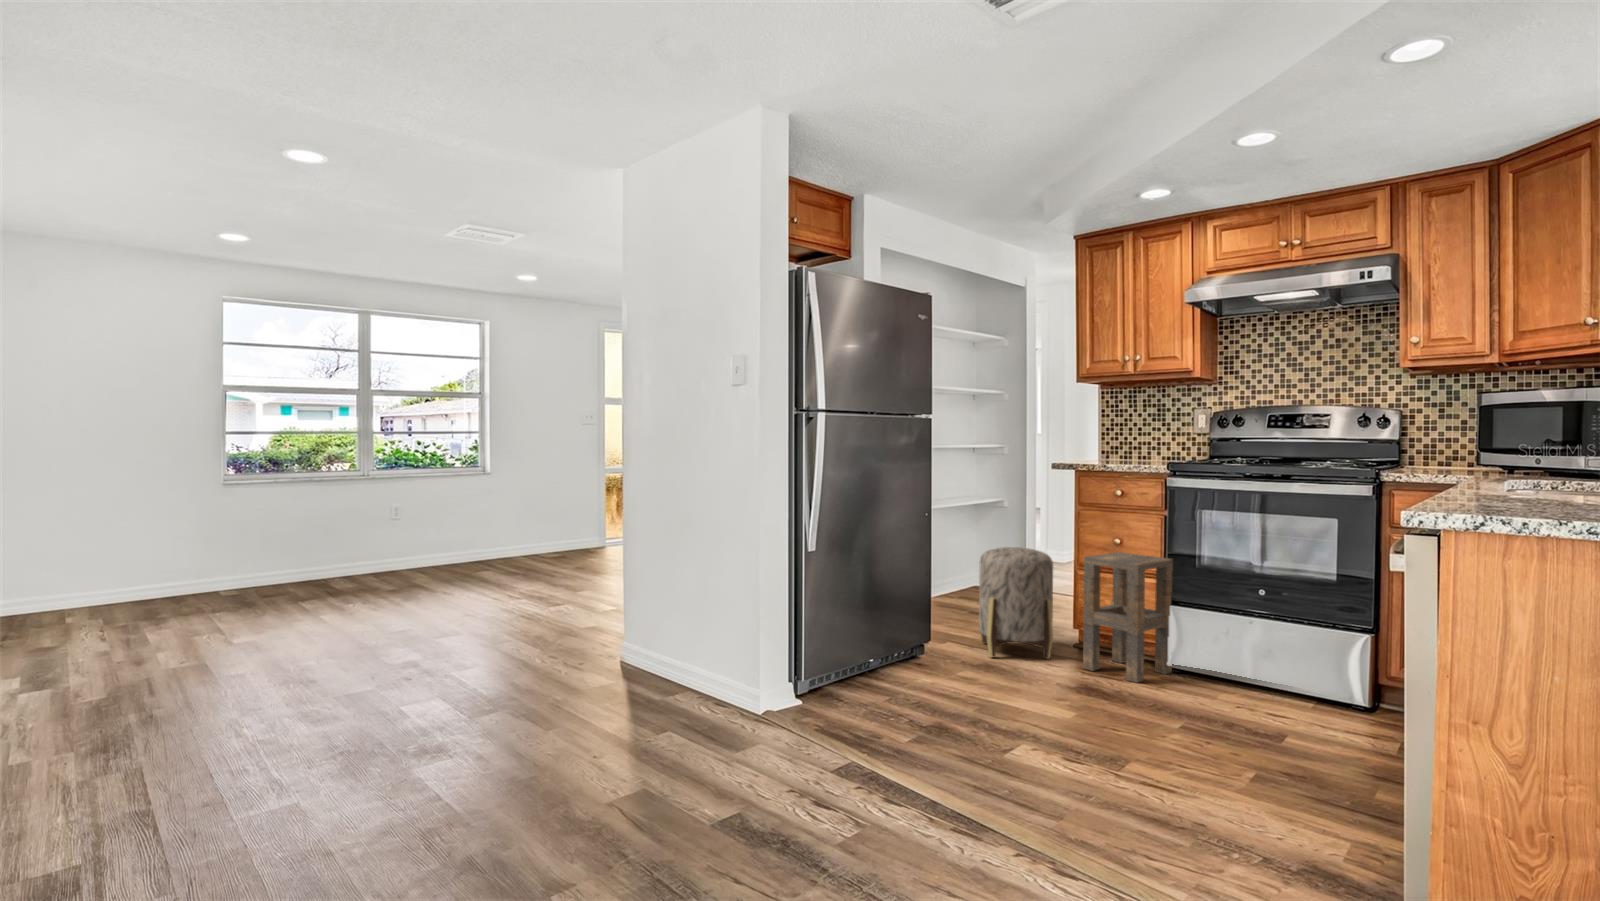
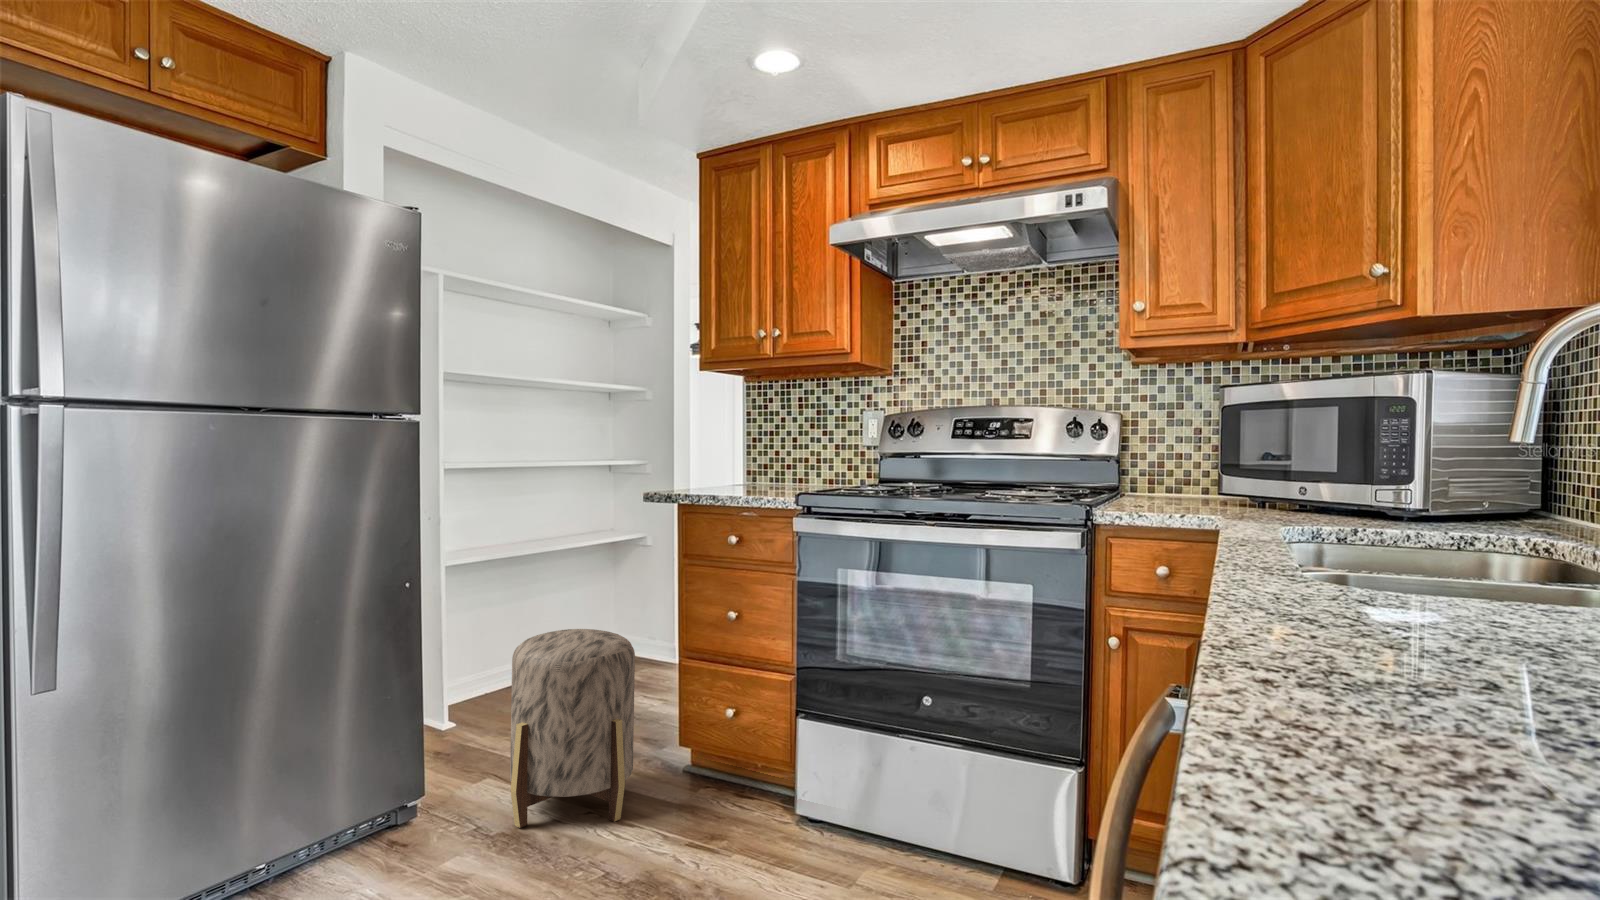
side table: present [1083,552,1173,683] -> none [663,634,806,871]

